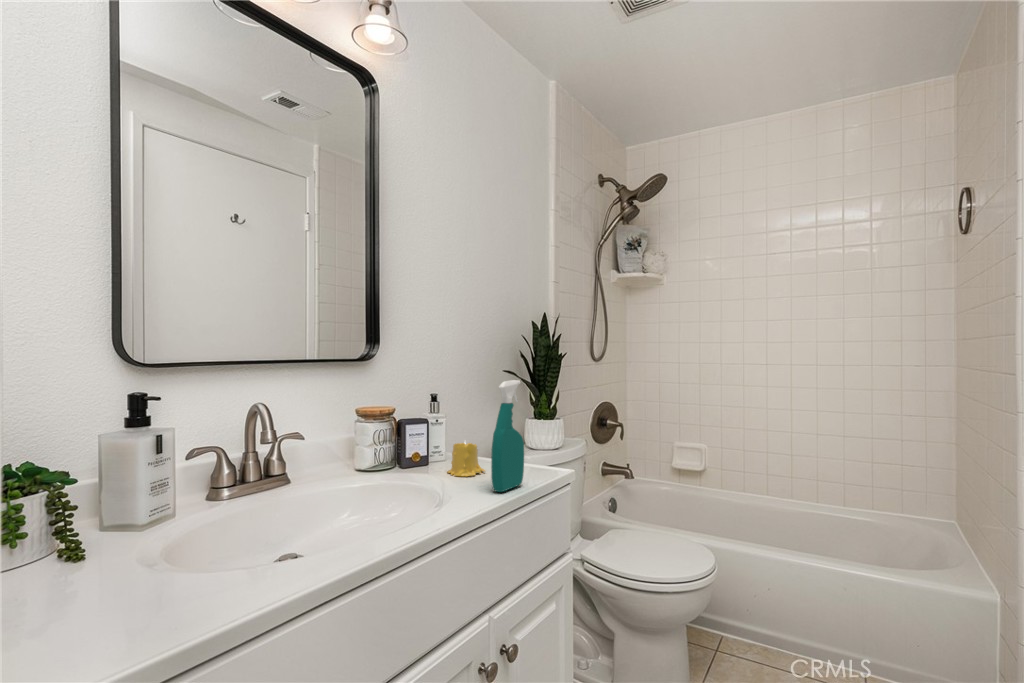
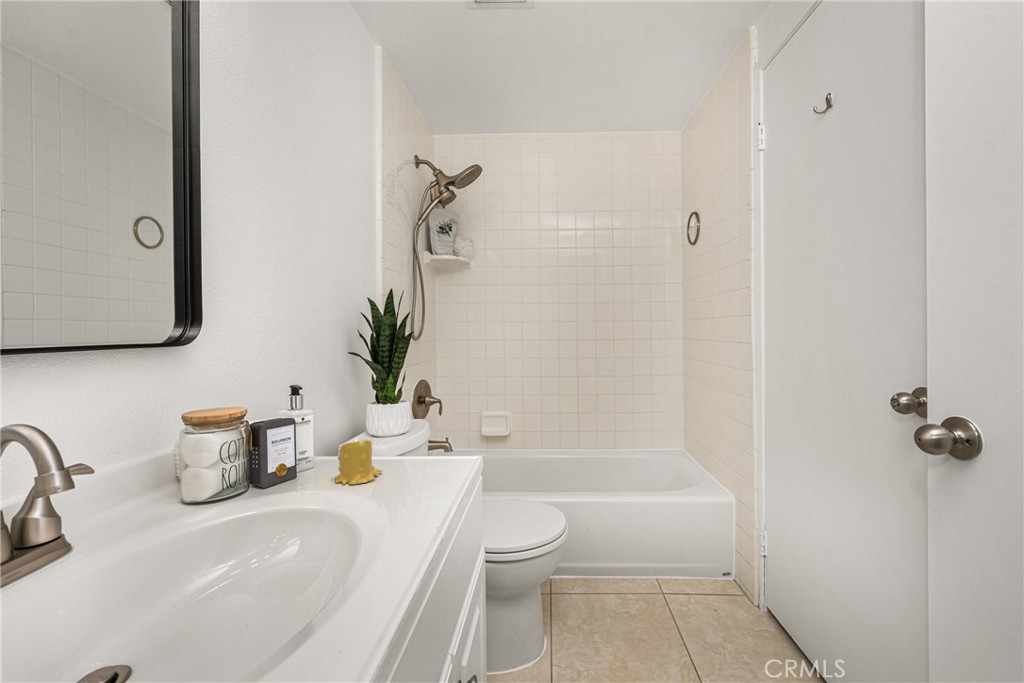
spray bottle: present [491,380,524,492] -> none [417,356,444,494]

